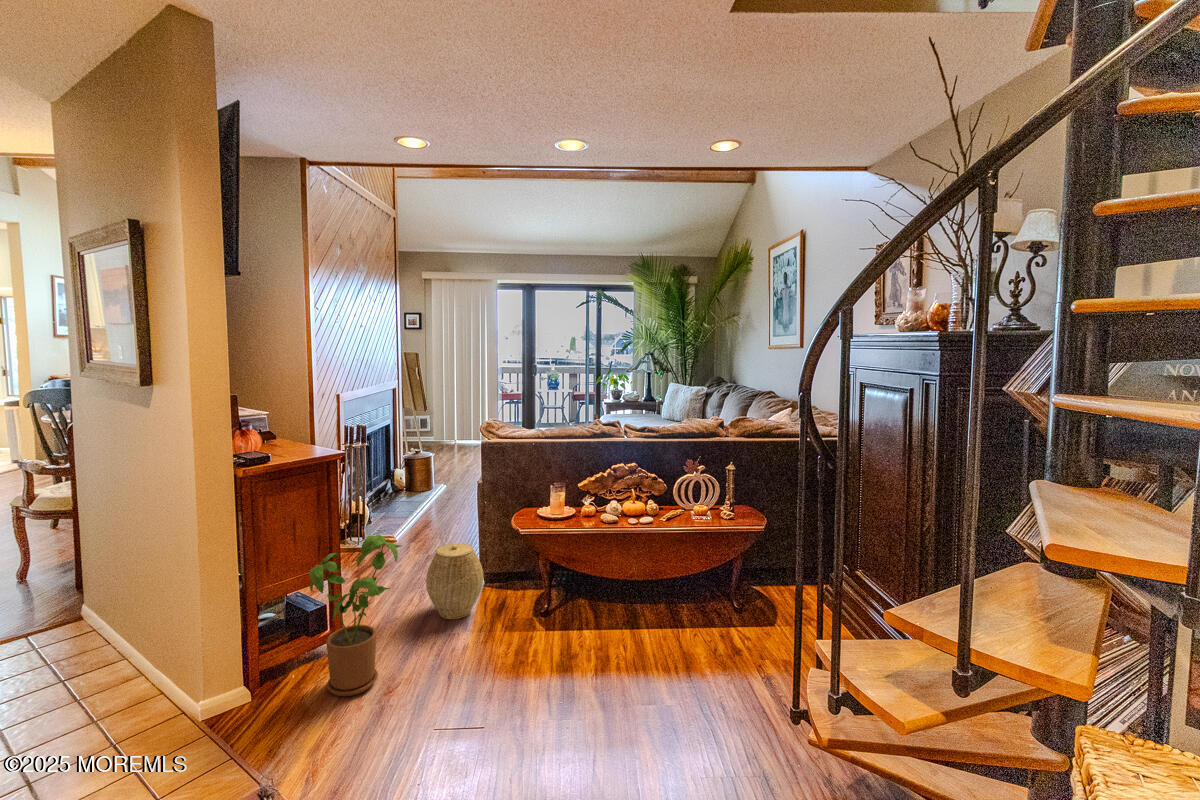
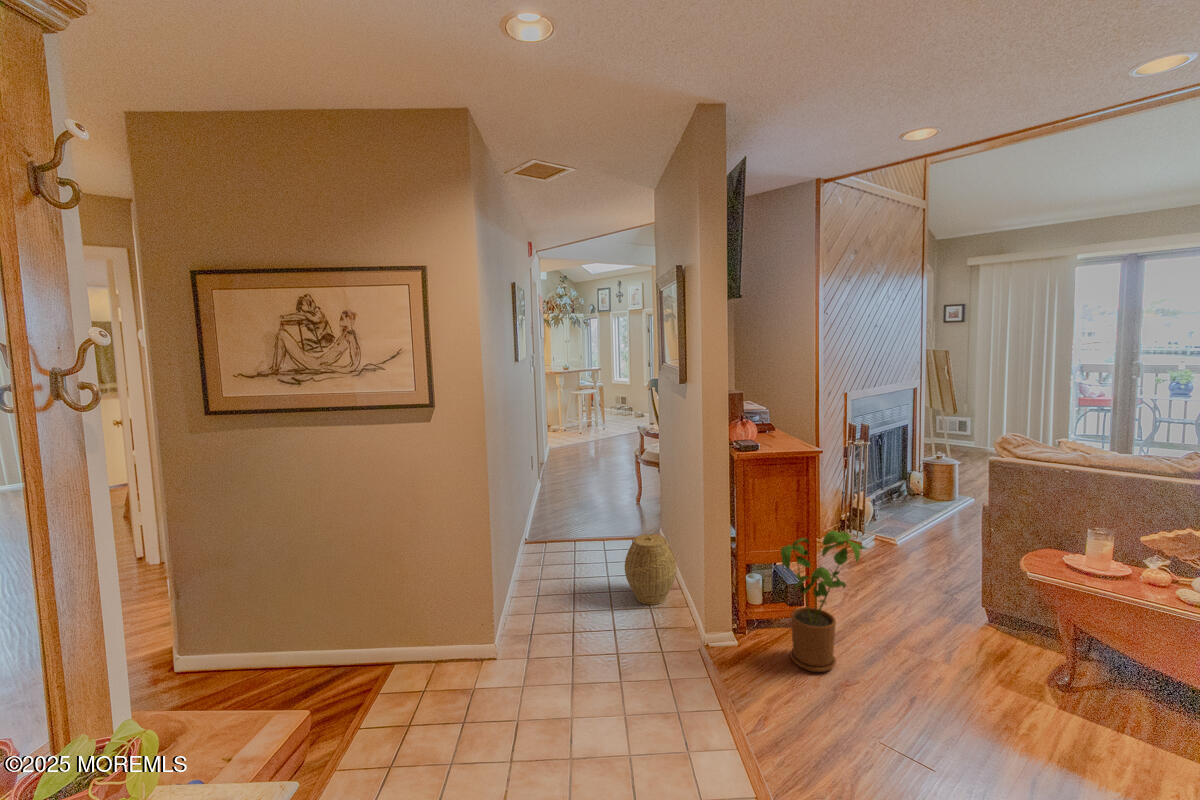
woven basket: present [426,543,483,619] -> present [625,534,677,605]

